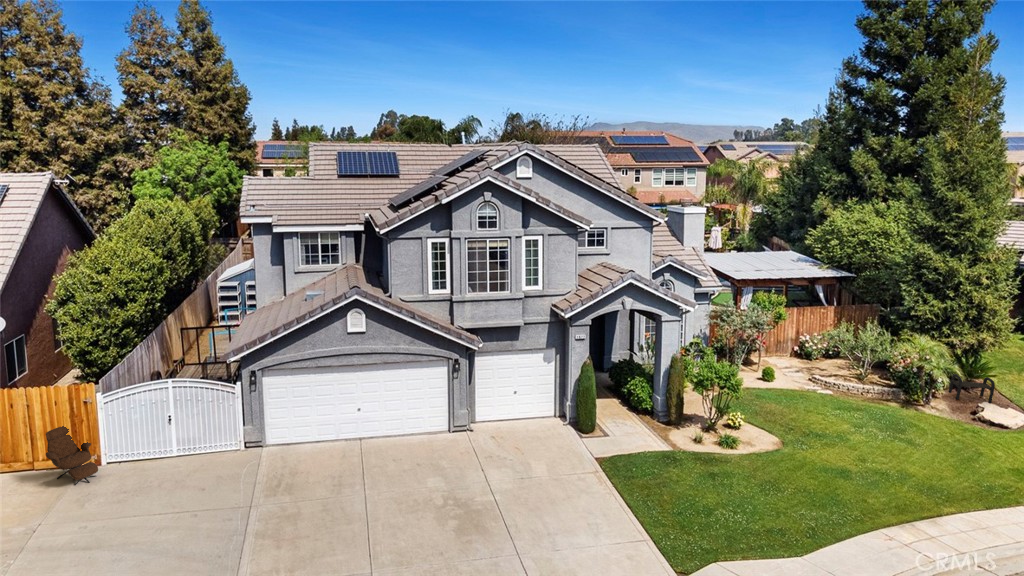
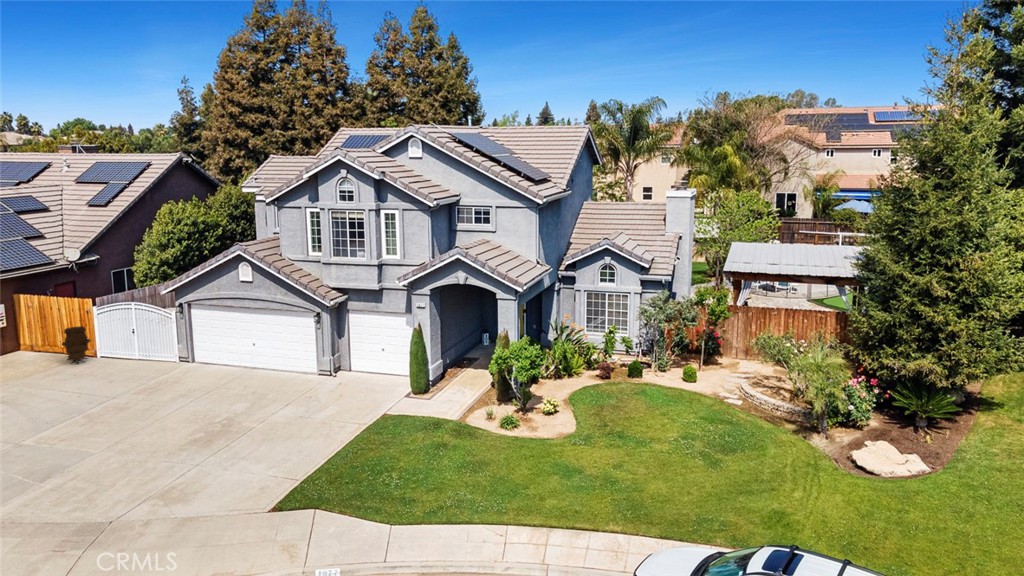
bench: present [949,374,995,403] -> none [865,400,915,440]

